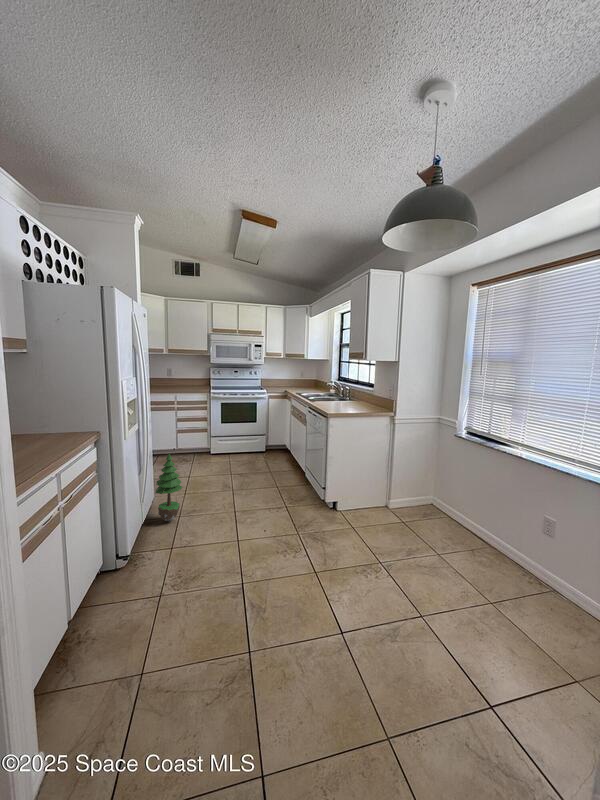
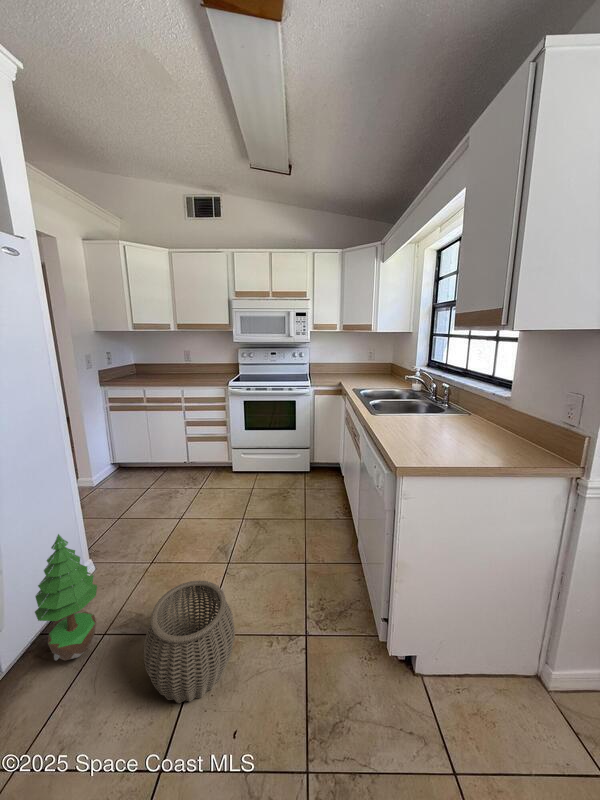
woven basket: none [212,479,253,526] -> present [144,581,235,703]

